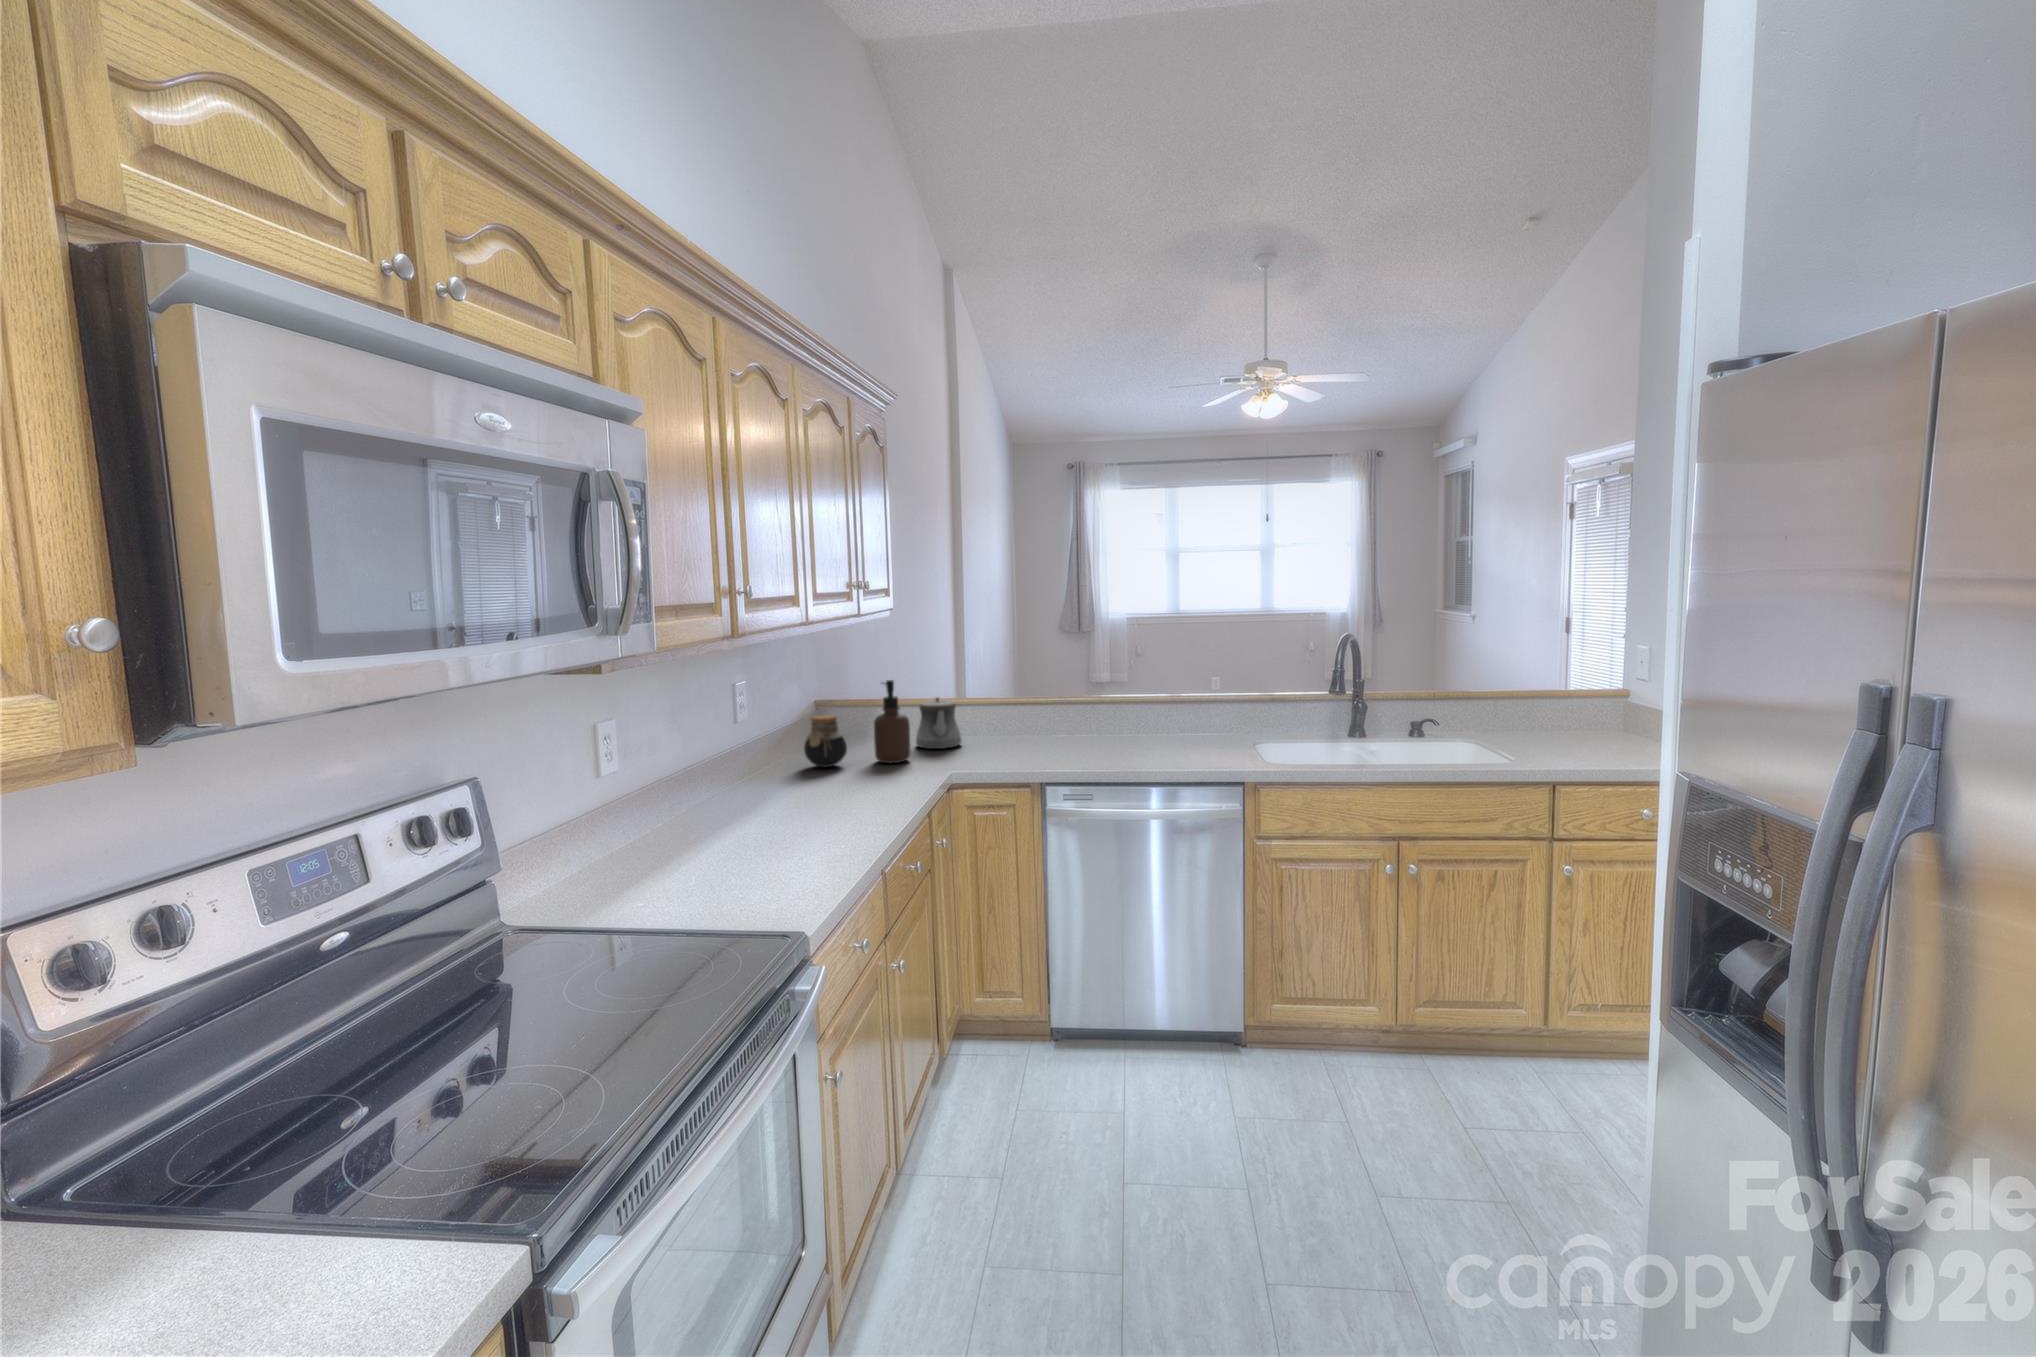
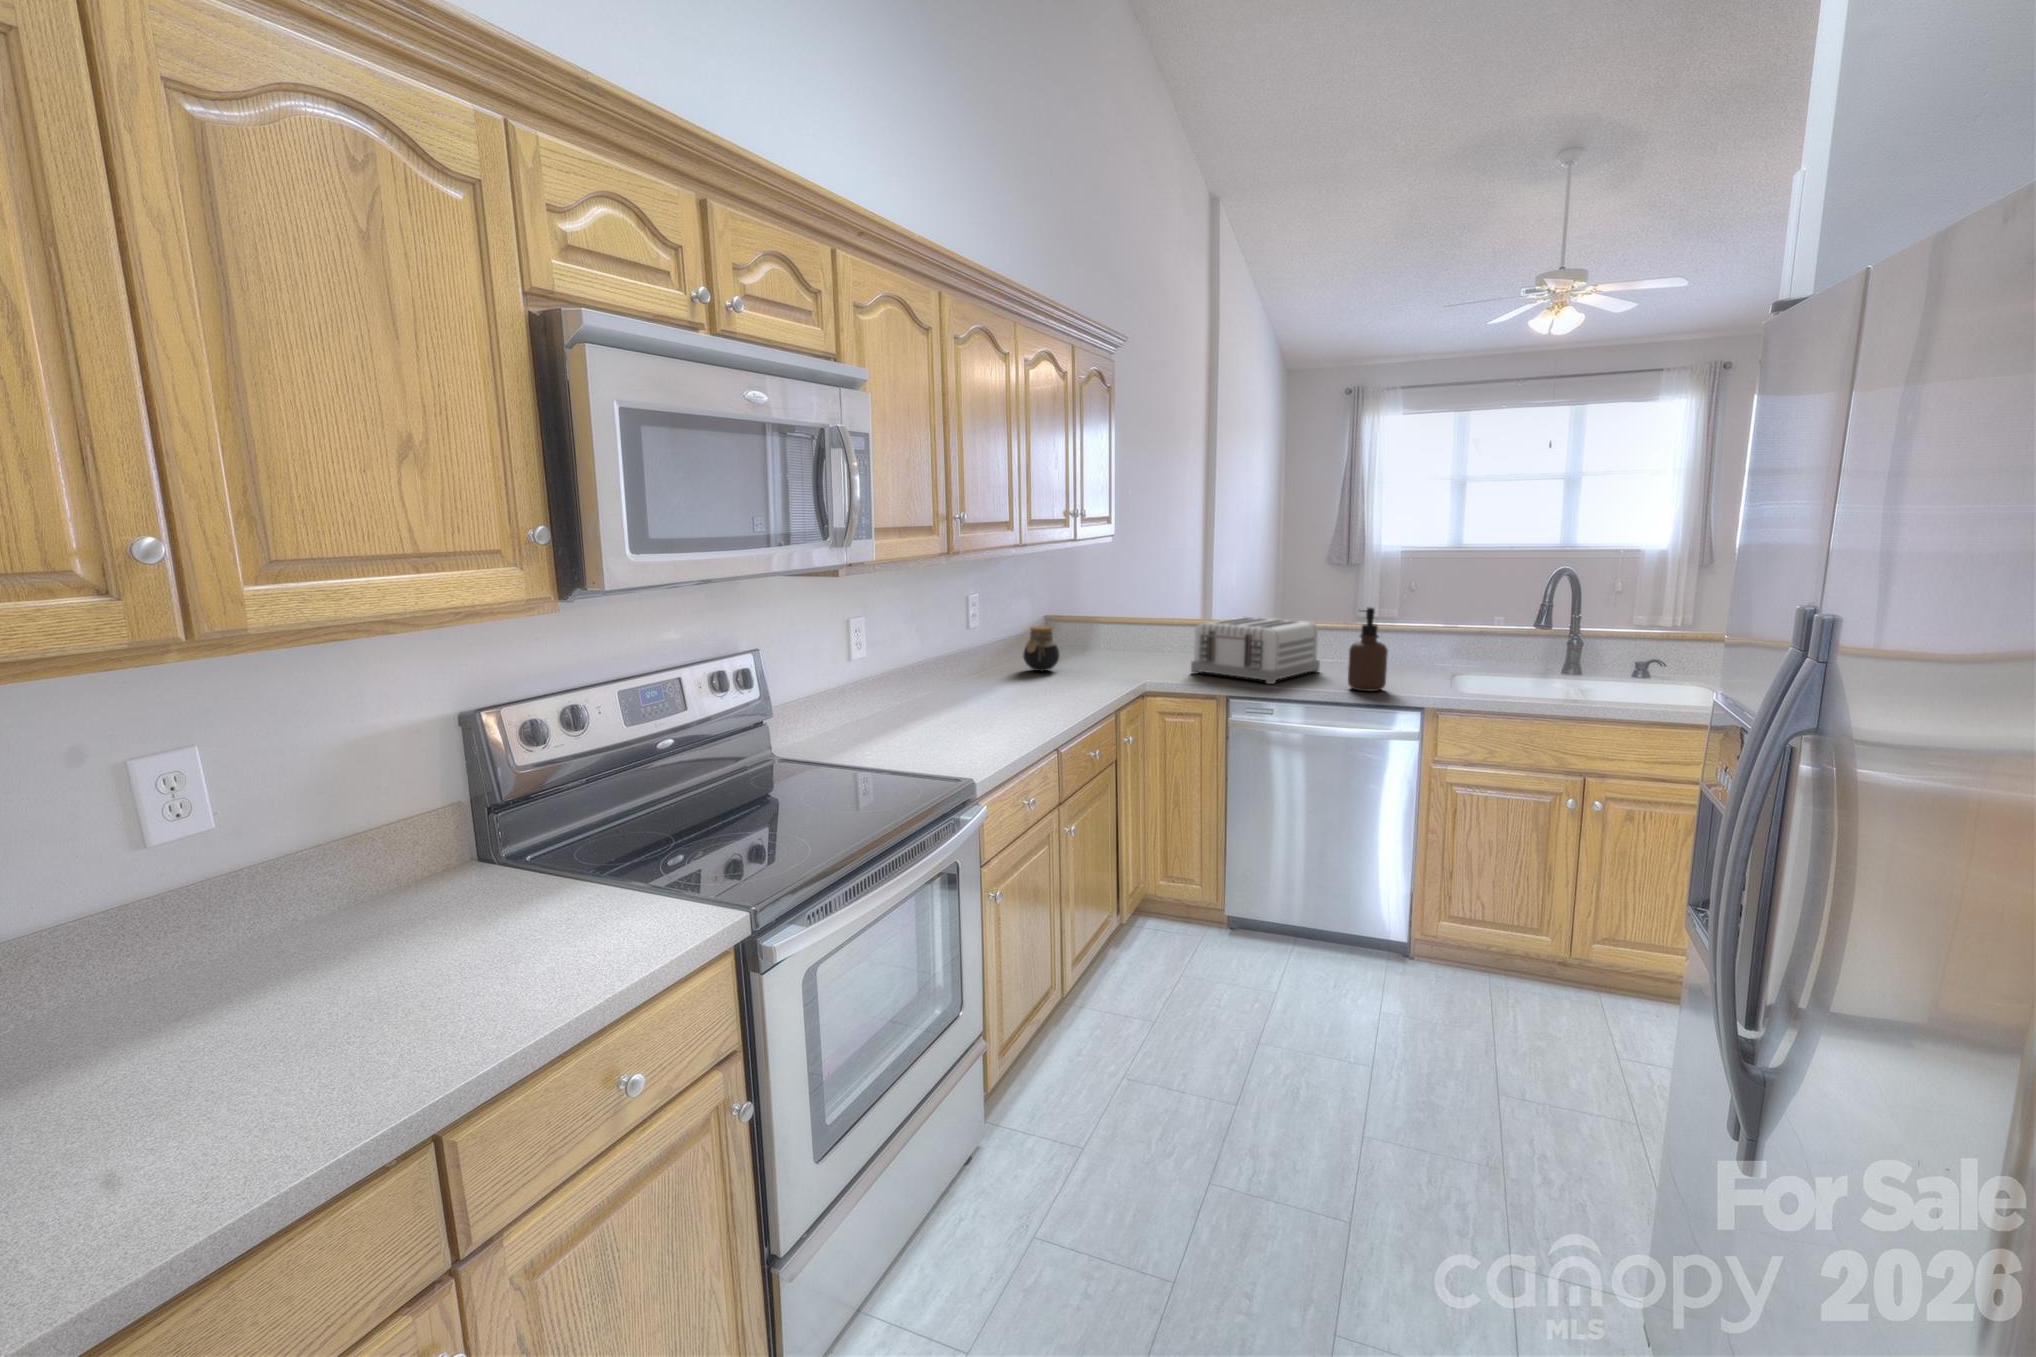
soap dispenser: present [874,680,911,763] -> present [1348,607,1388,691]
toaster: none [994,692,1122,764] -> present [1191,617,1320,684]
teapot: present [916,698,961,749] -> none [1125,617,1167,663]

